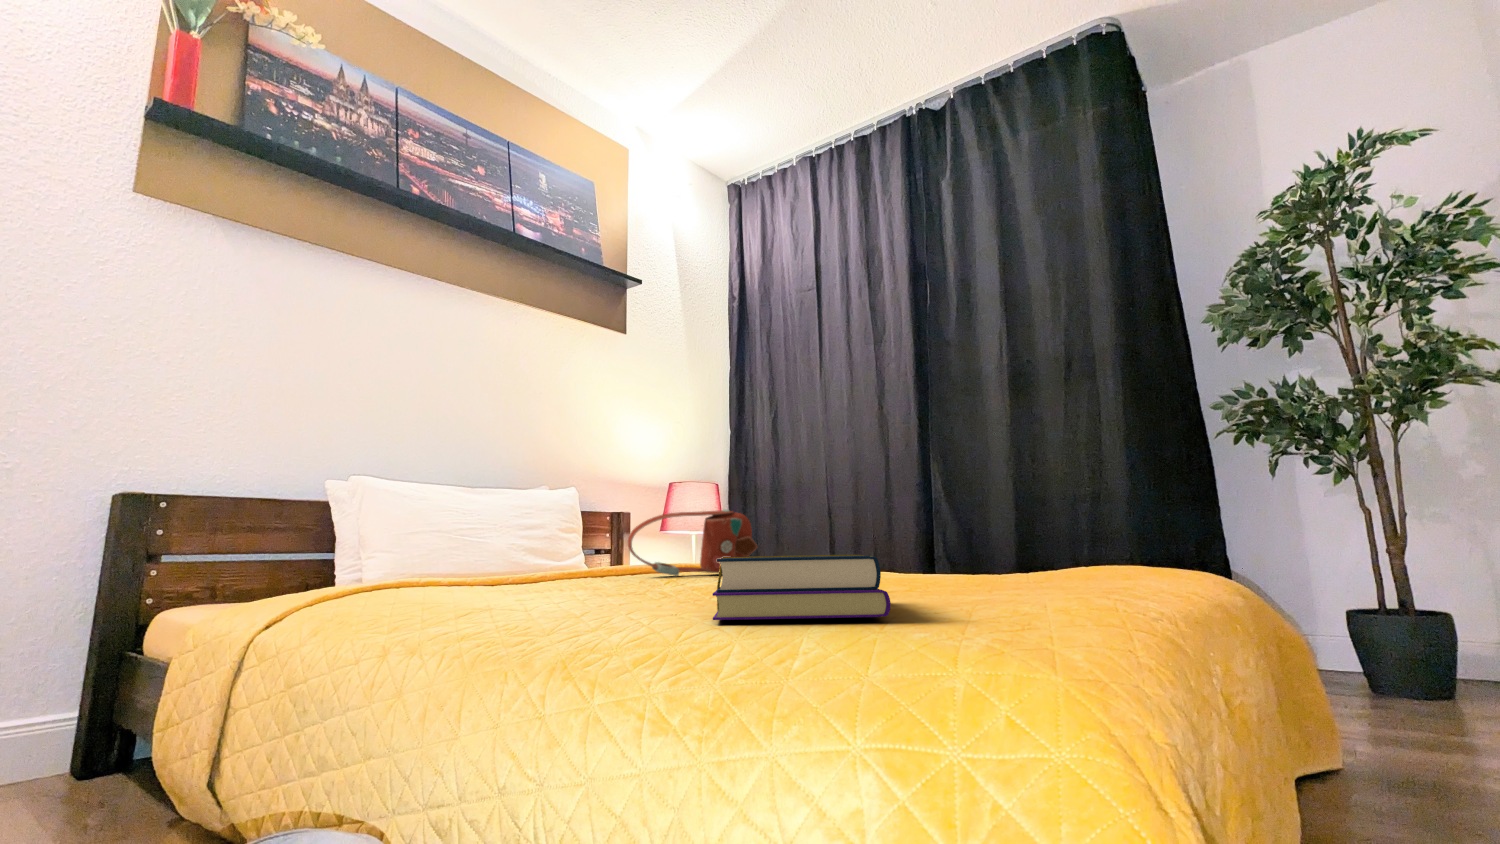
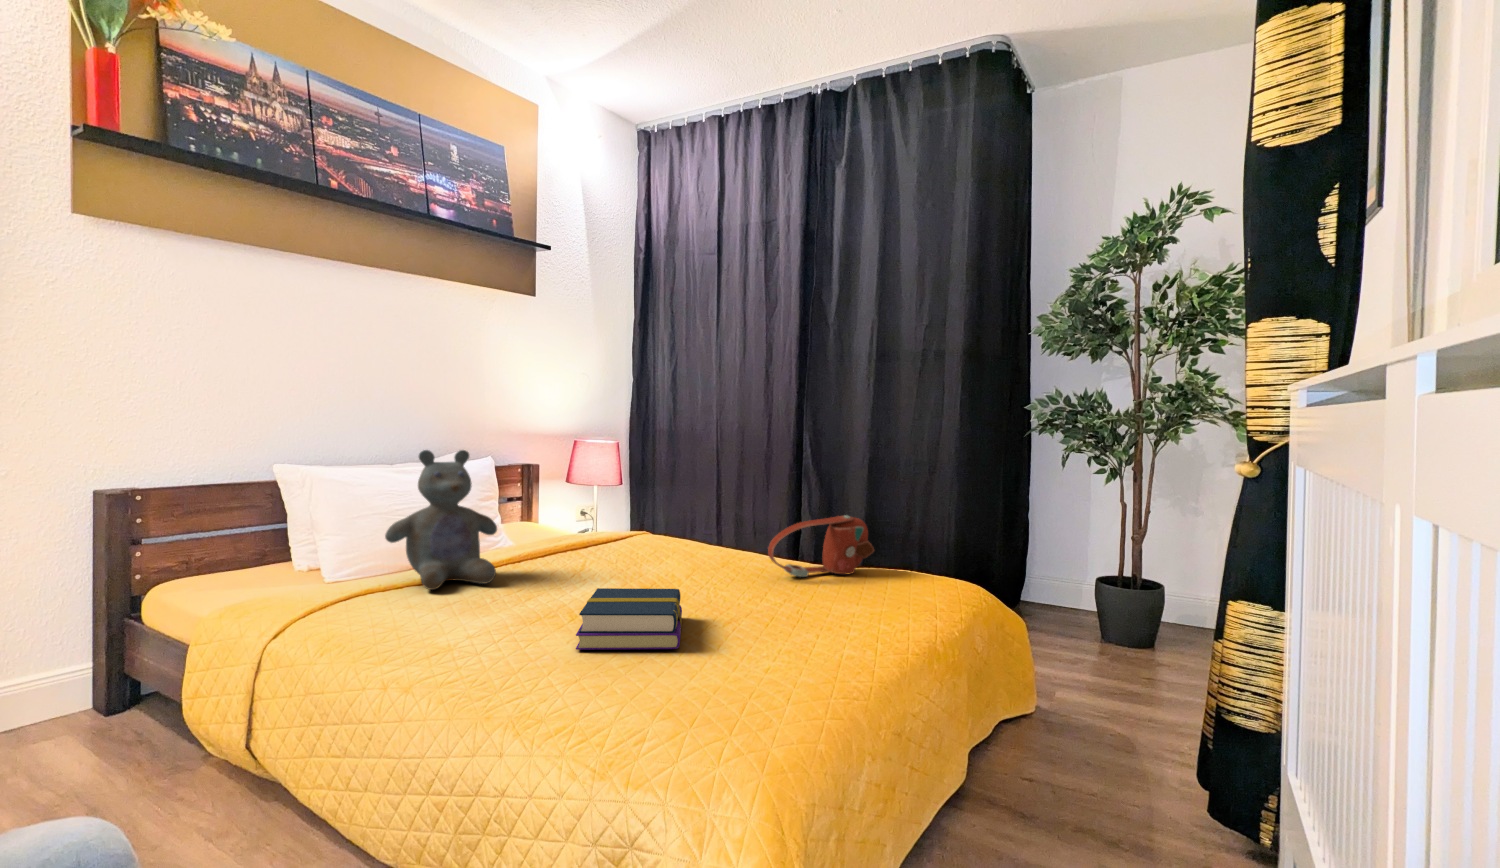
stuffed bear: none [437,417,582,592] -> present [385,450,497,590]
handbag: present [628,509,757,576] -> present [768,515,874,577]

